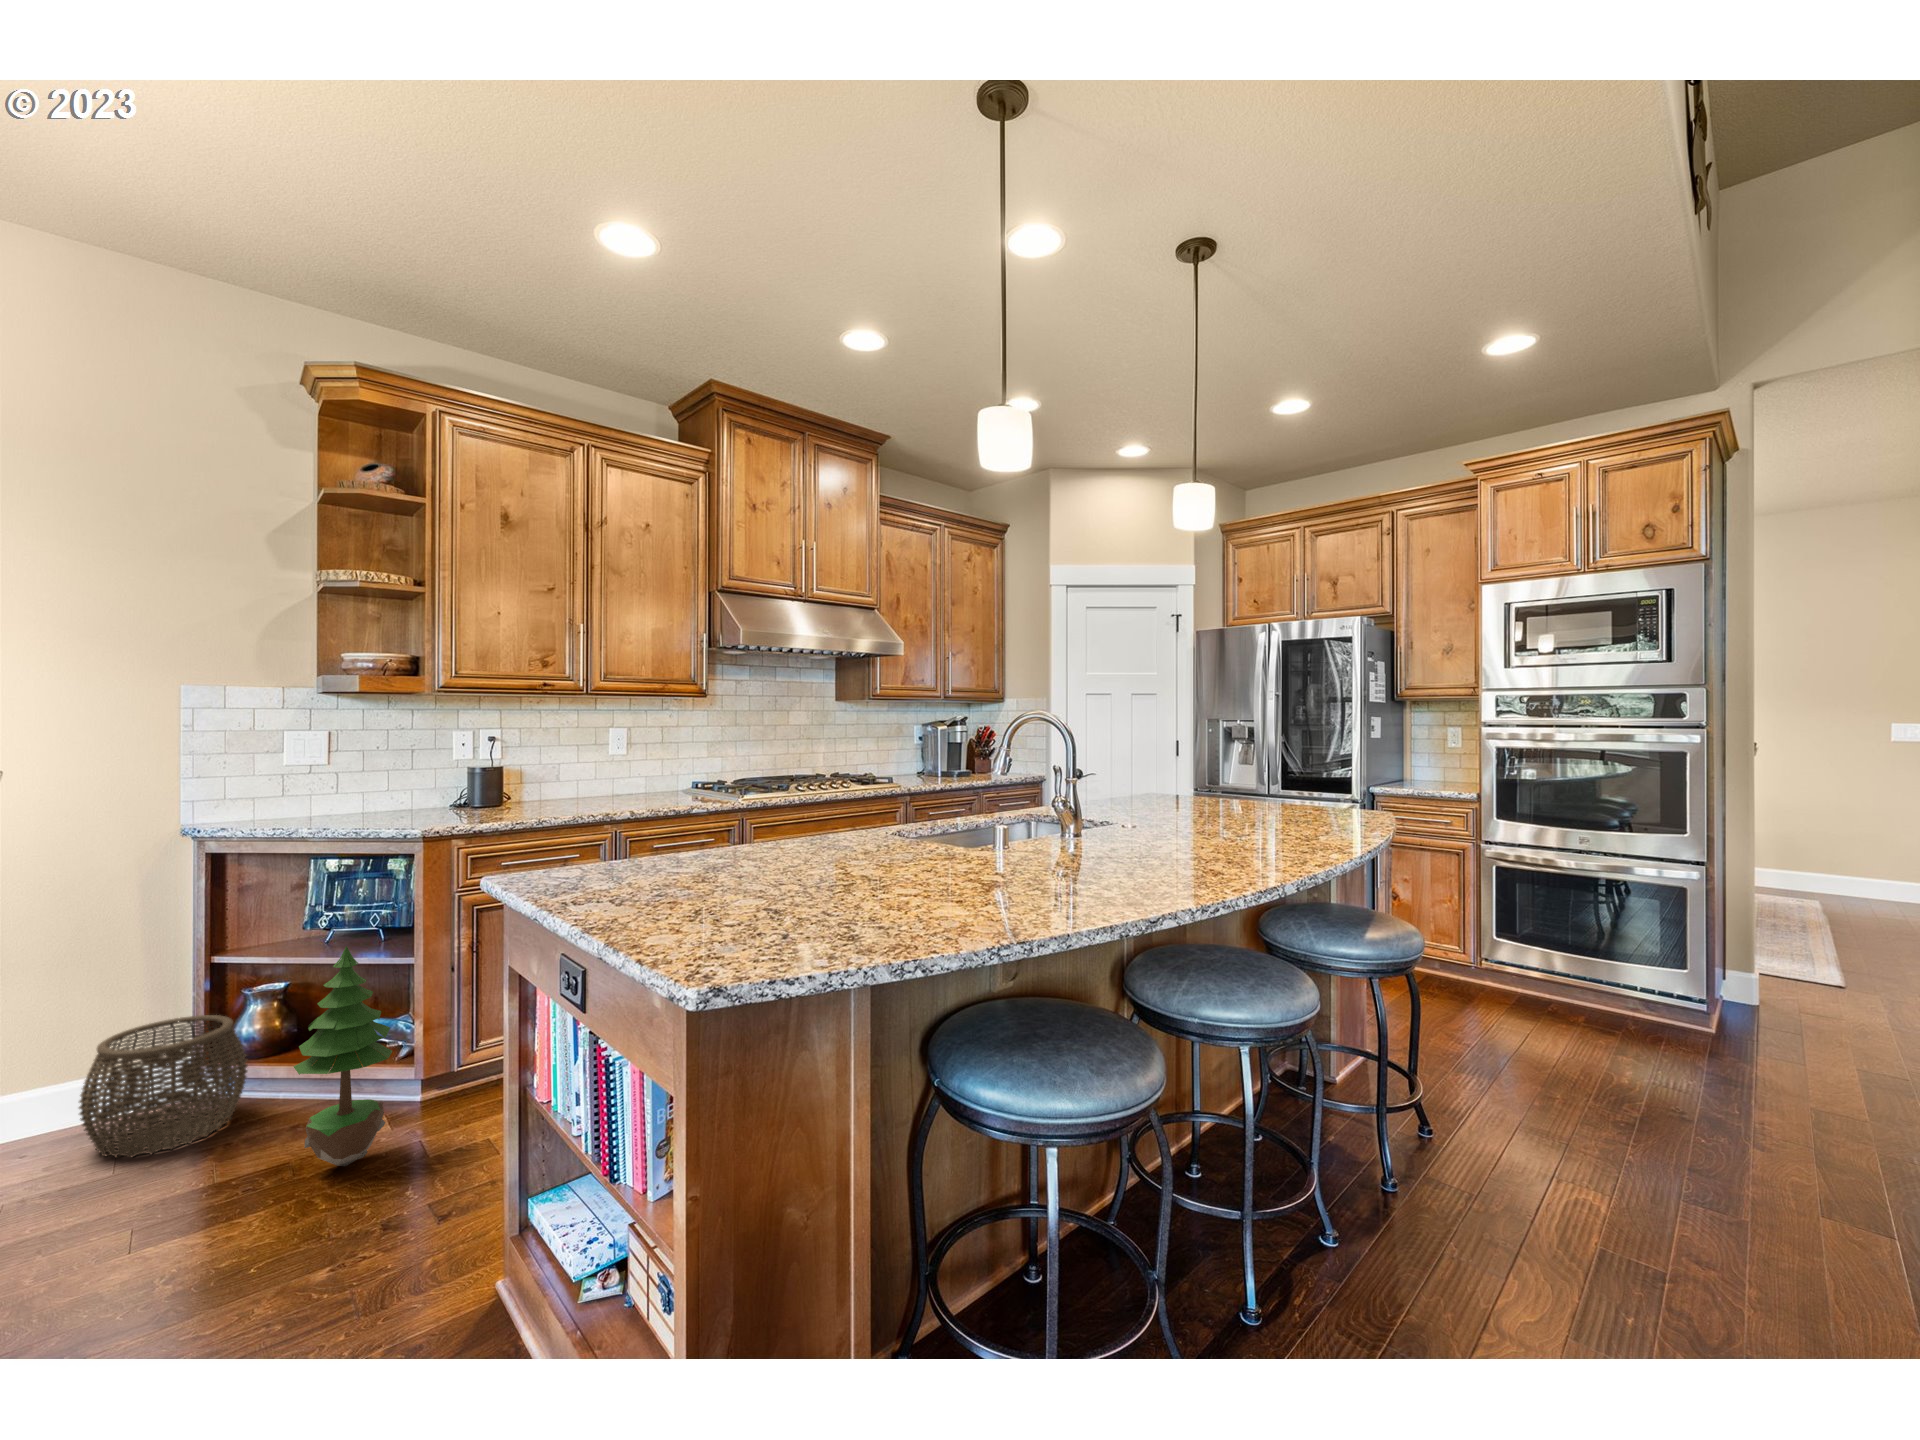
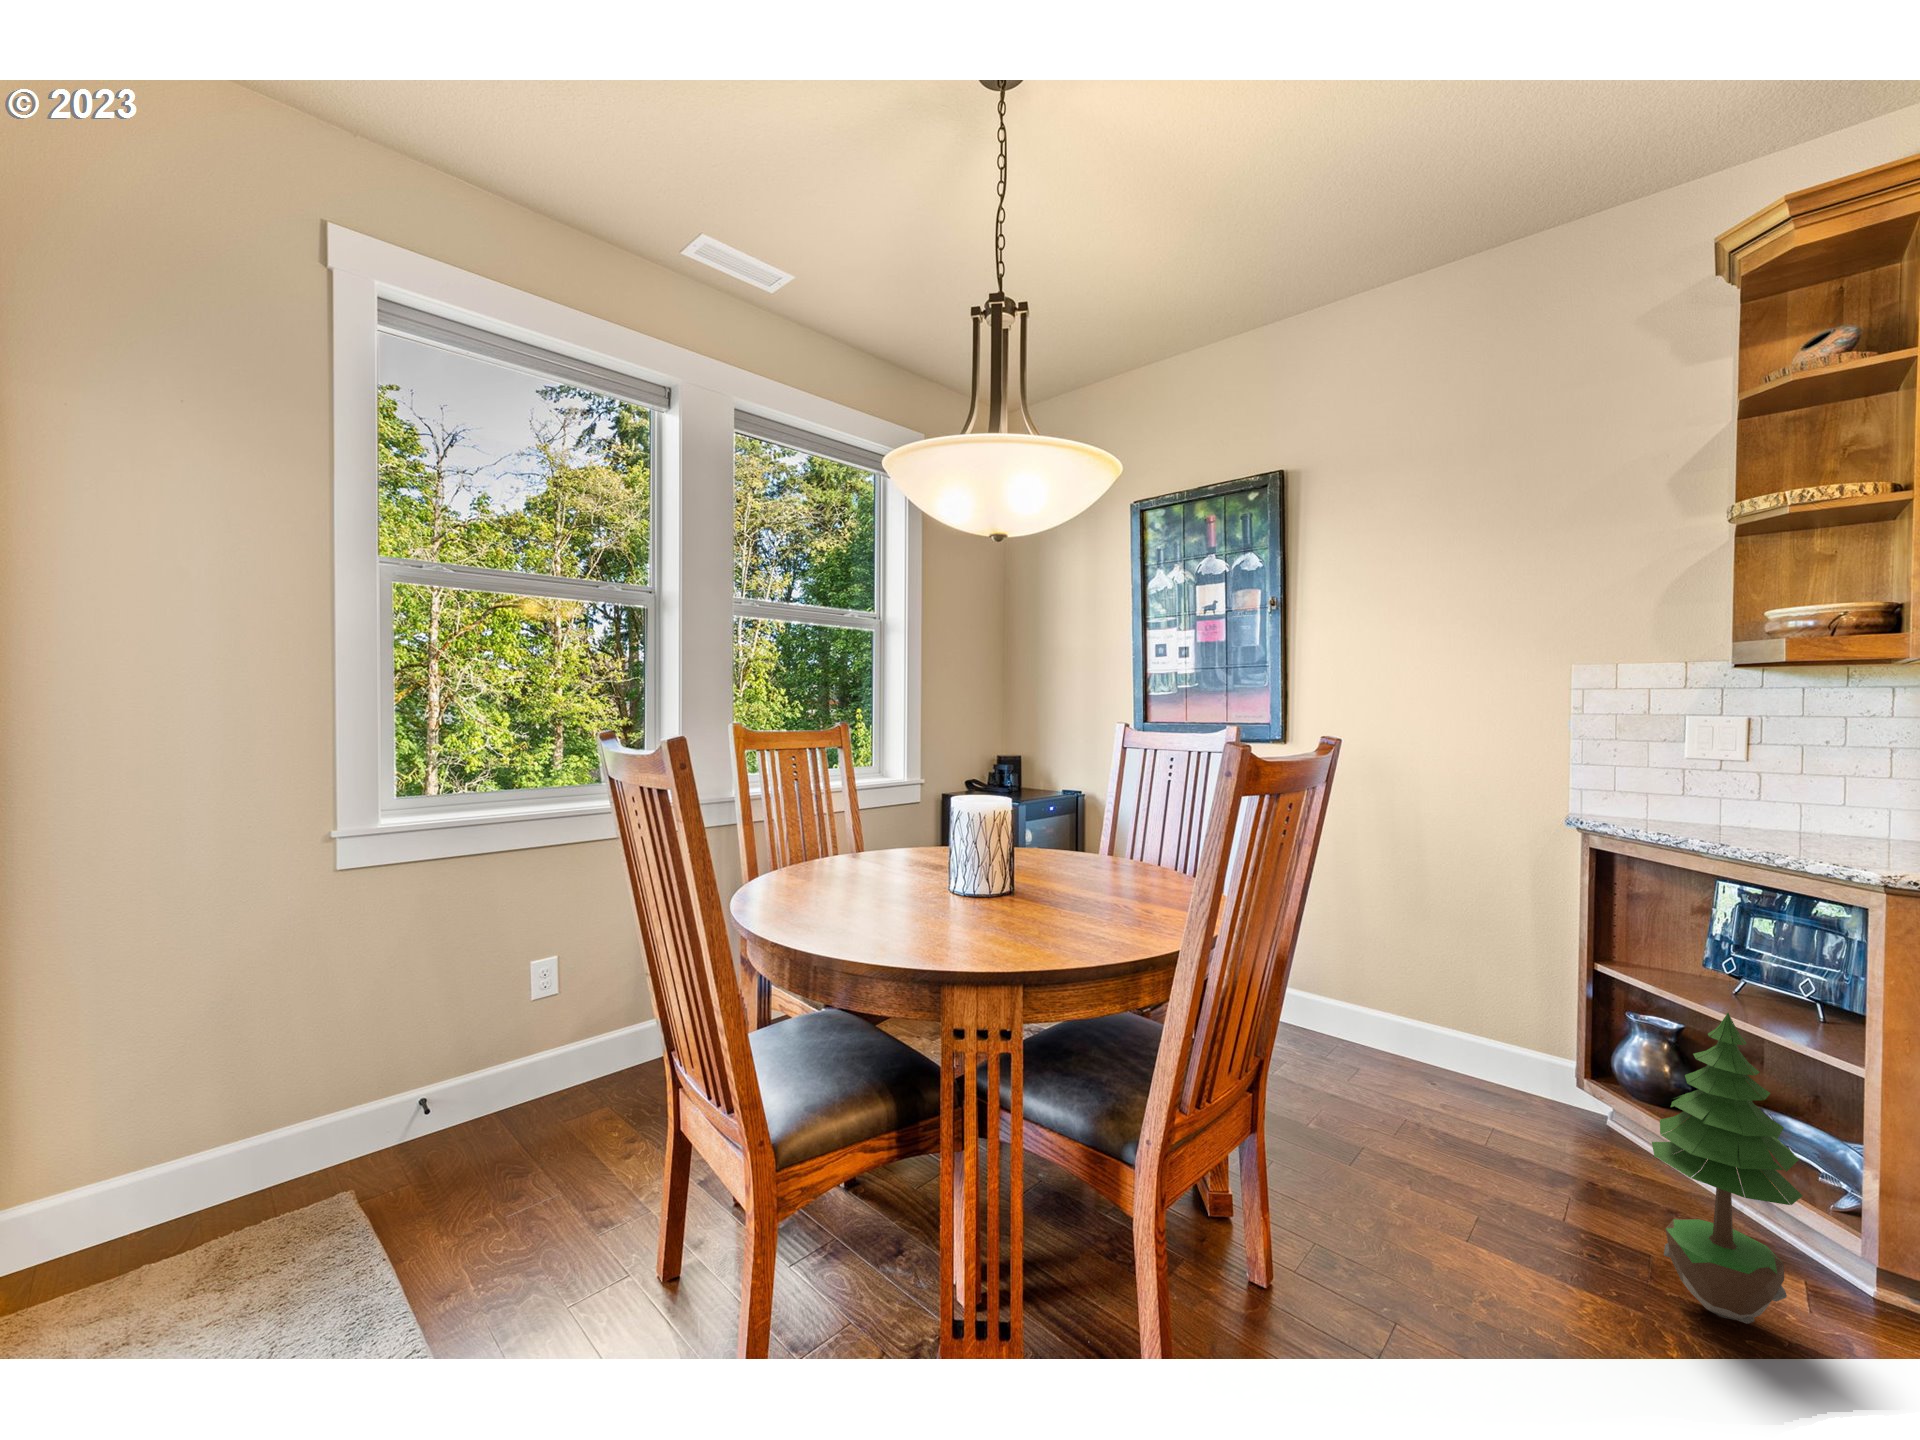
woven basket: present [79,1015,248,1158] -> none [1468,1012,1626,1164]

